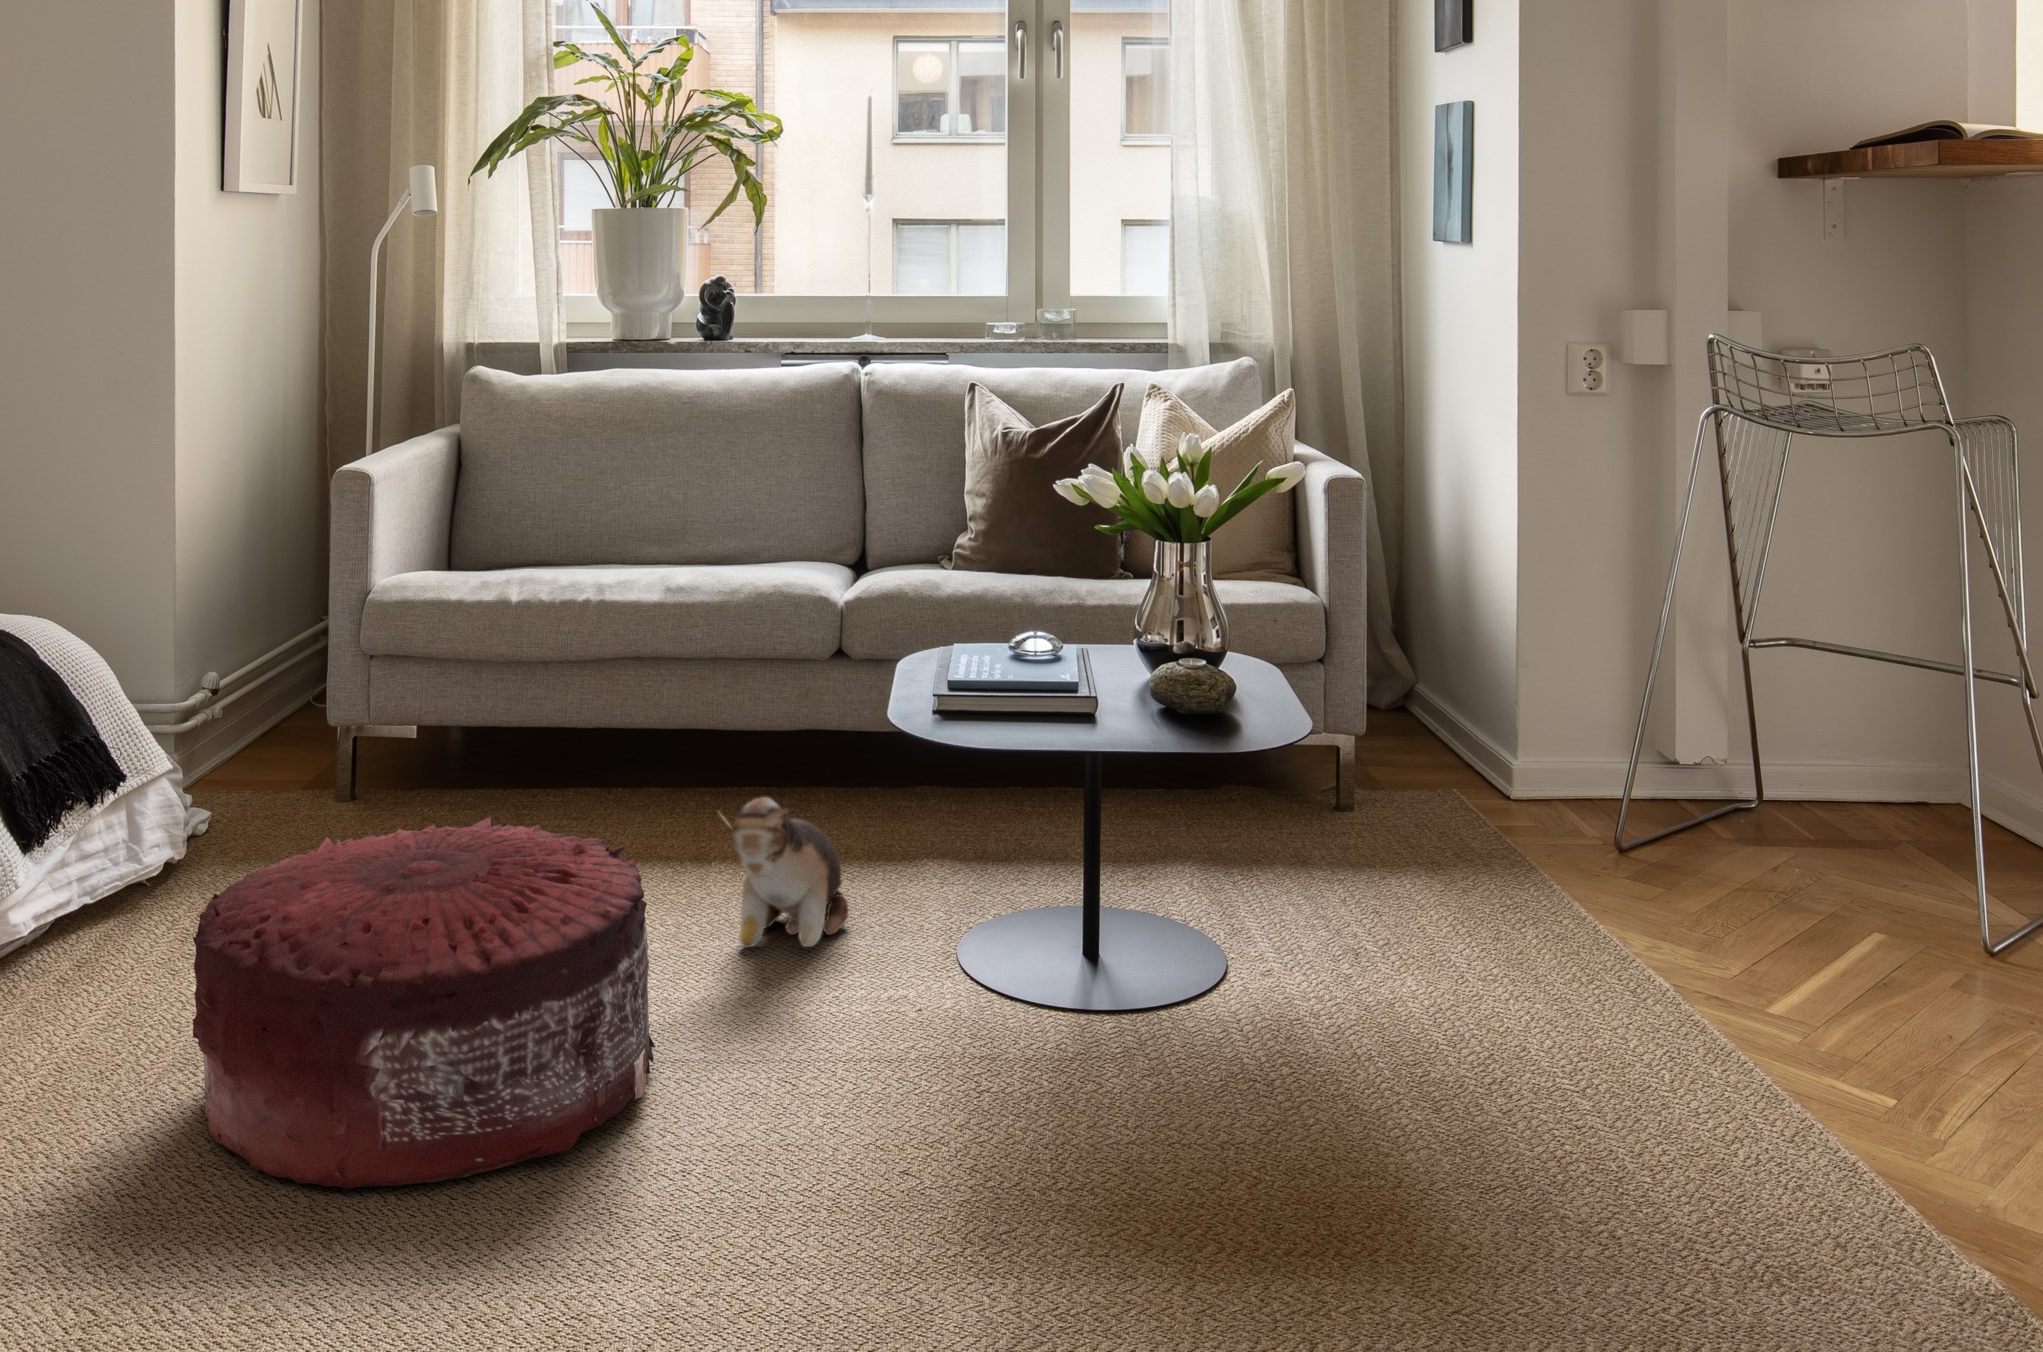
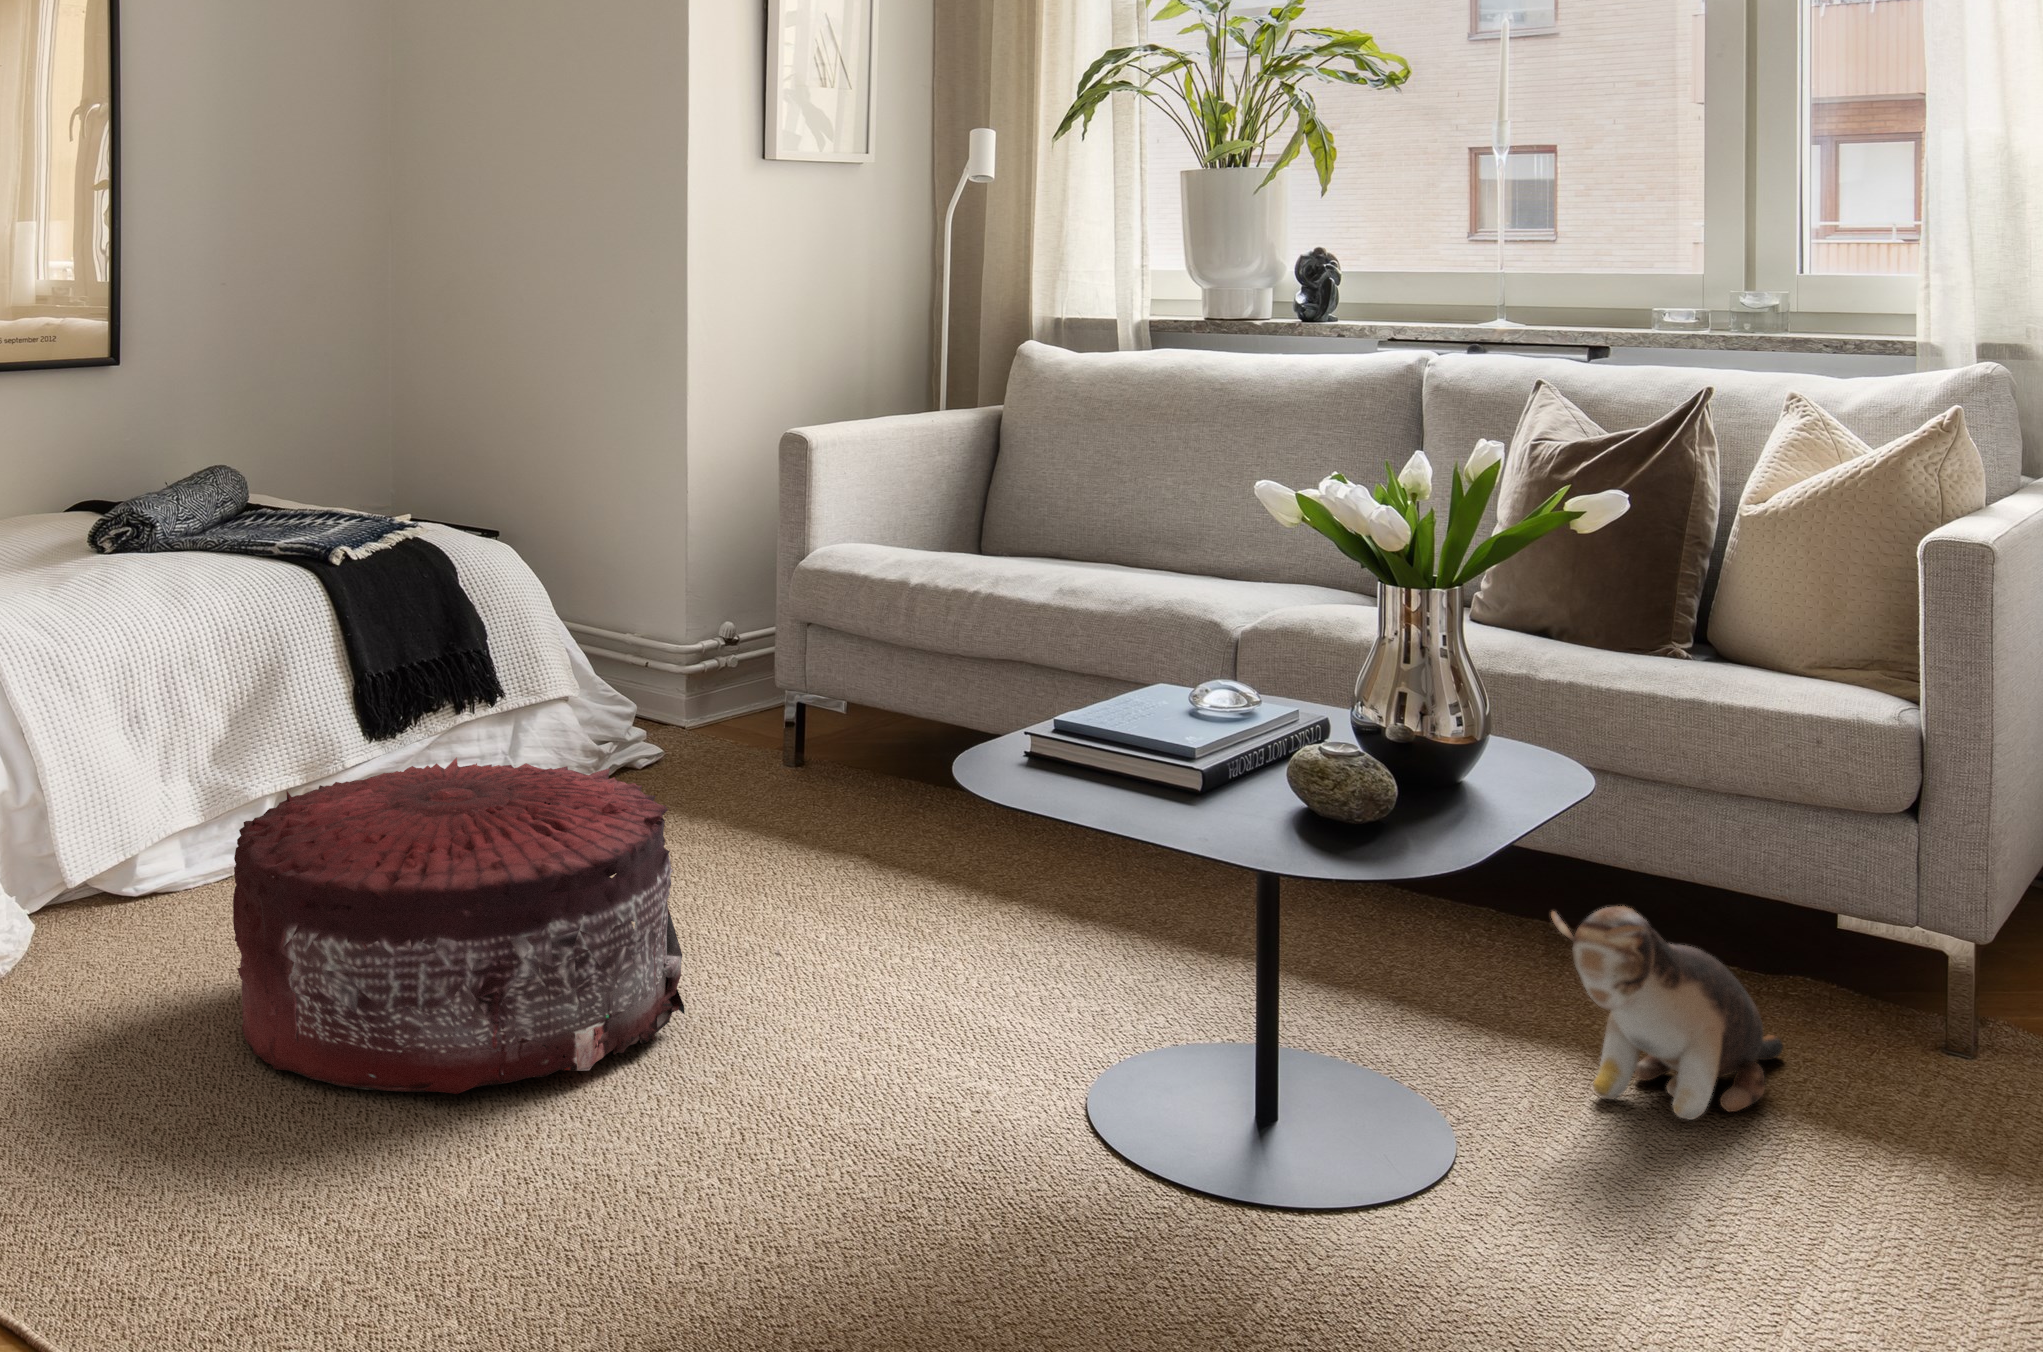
plush toy: present [719,797,849,947] -> present [1551,906,1783,1120]

